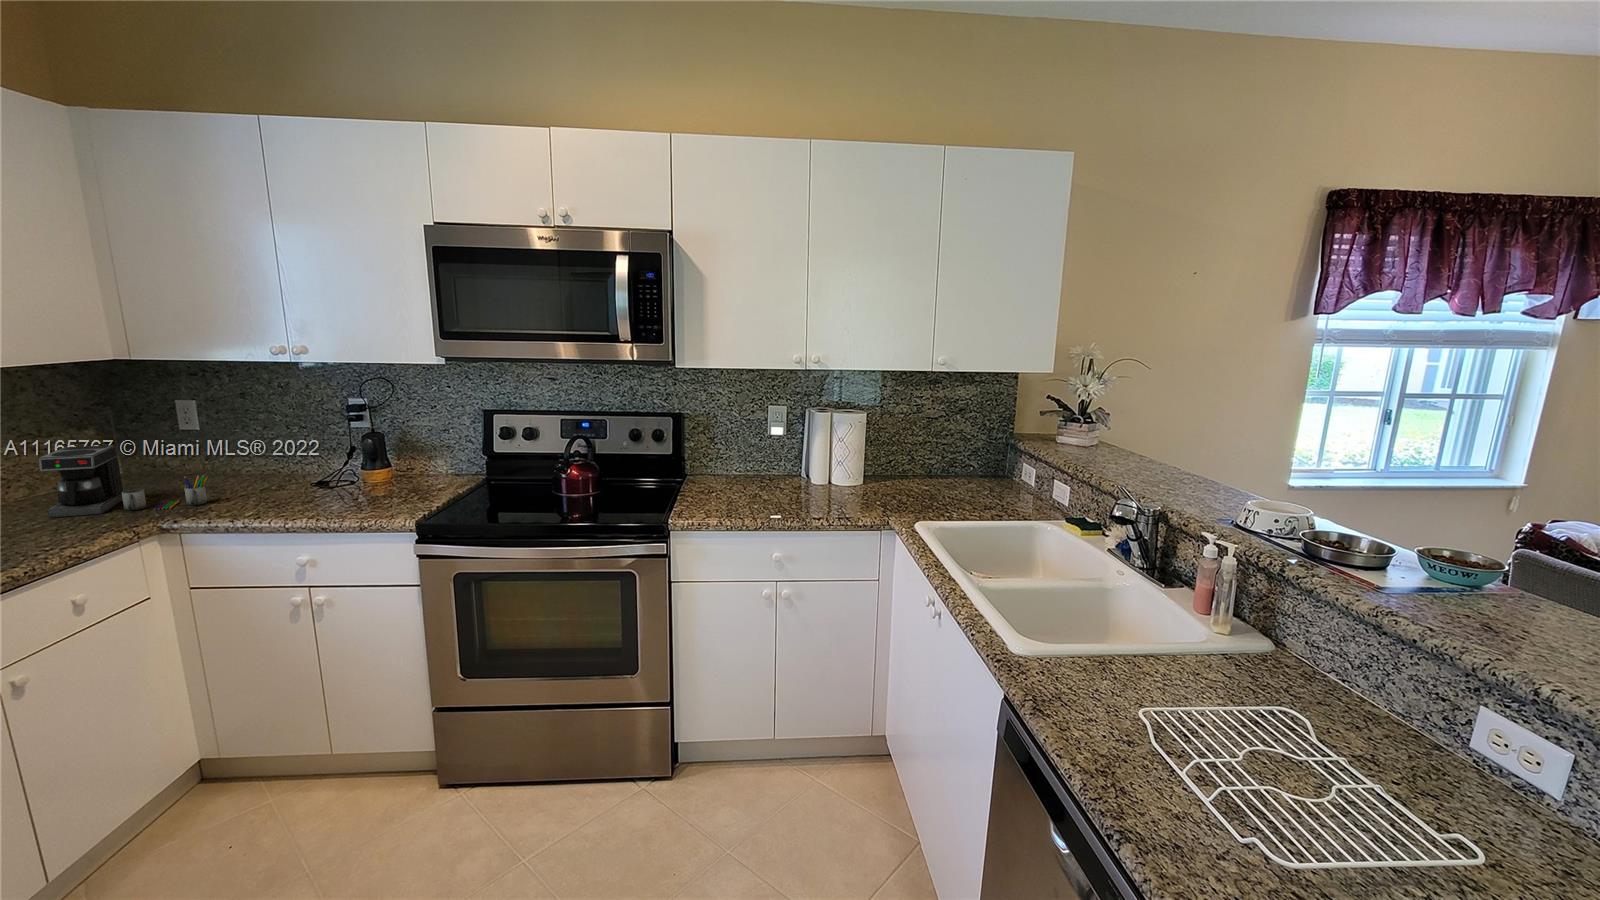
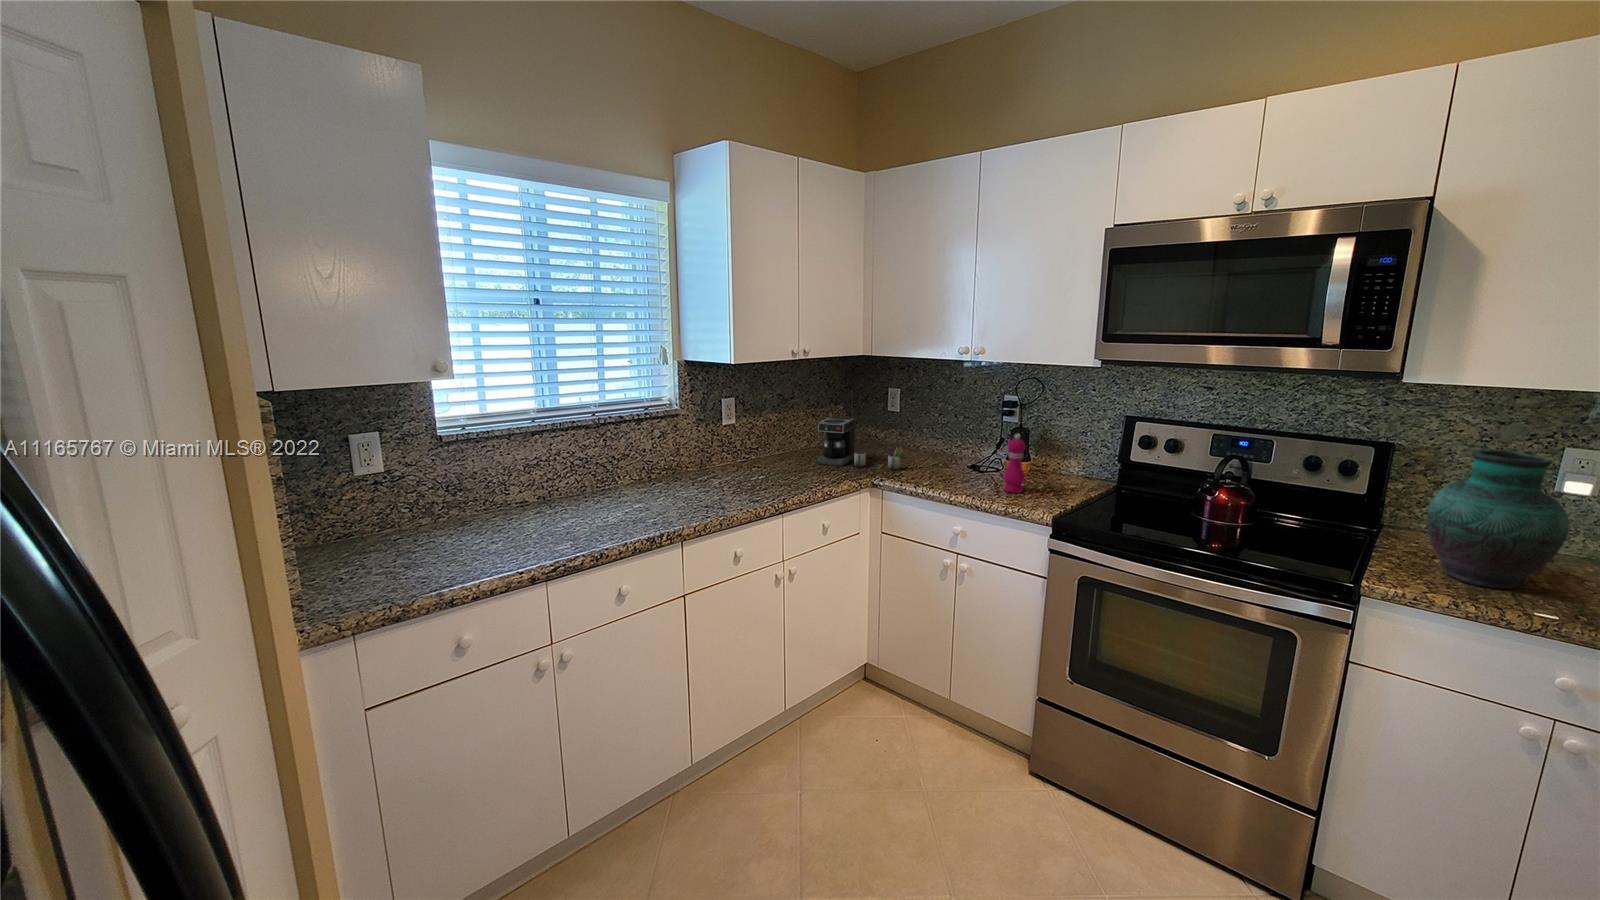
vase: none [702,411,770,506] -> present [1426,449,1569,589]
pepper mill: none [356,440,384,505] -> present [1004,435,1026,493]

